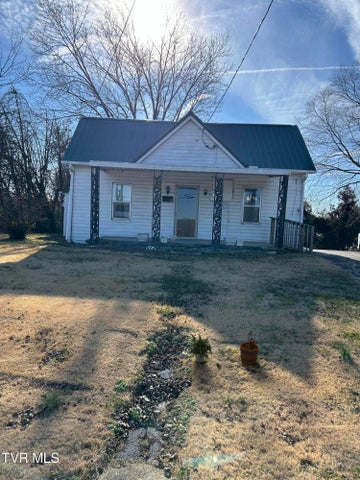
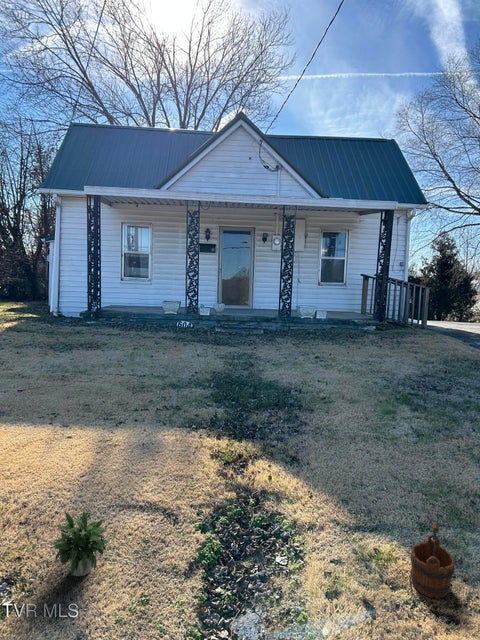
potted plant: present [189,334,212,362] -> present [51,511,108,576]

